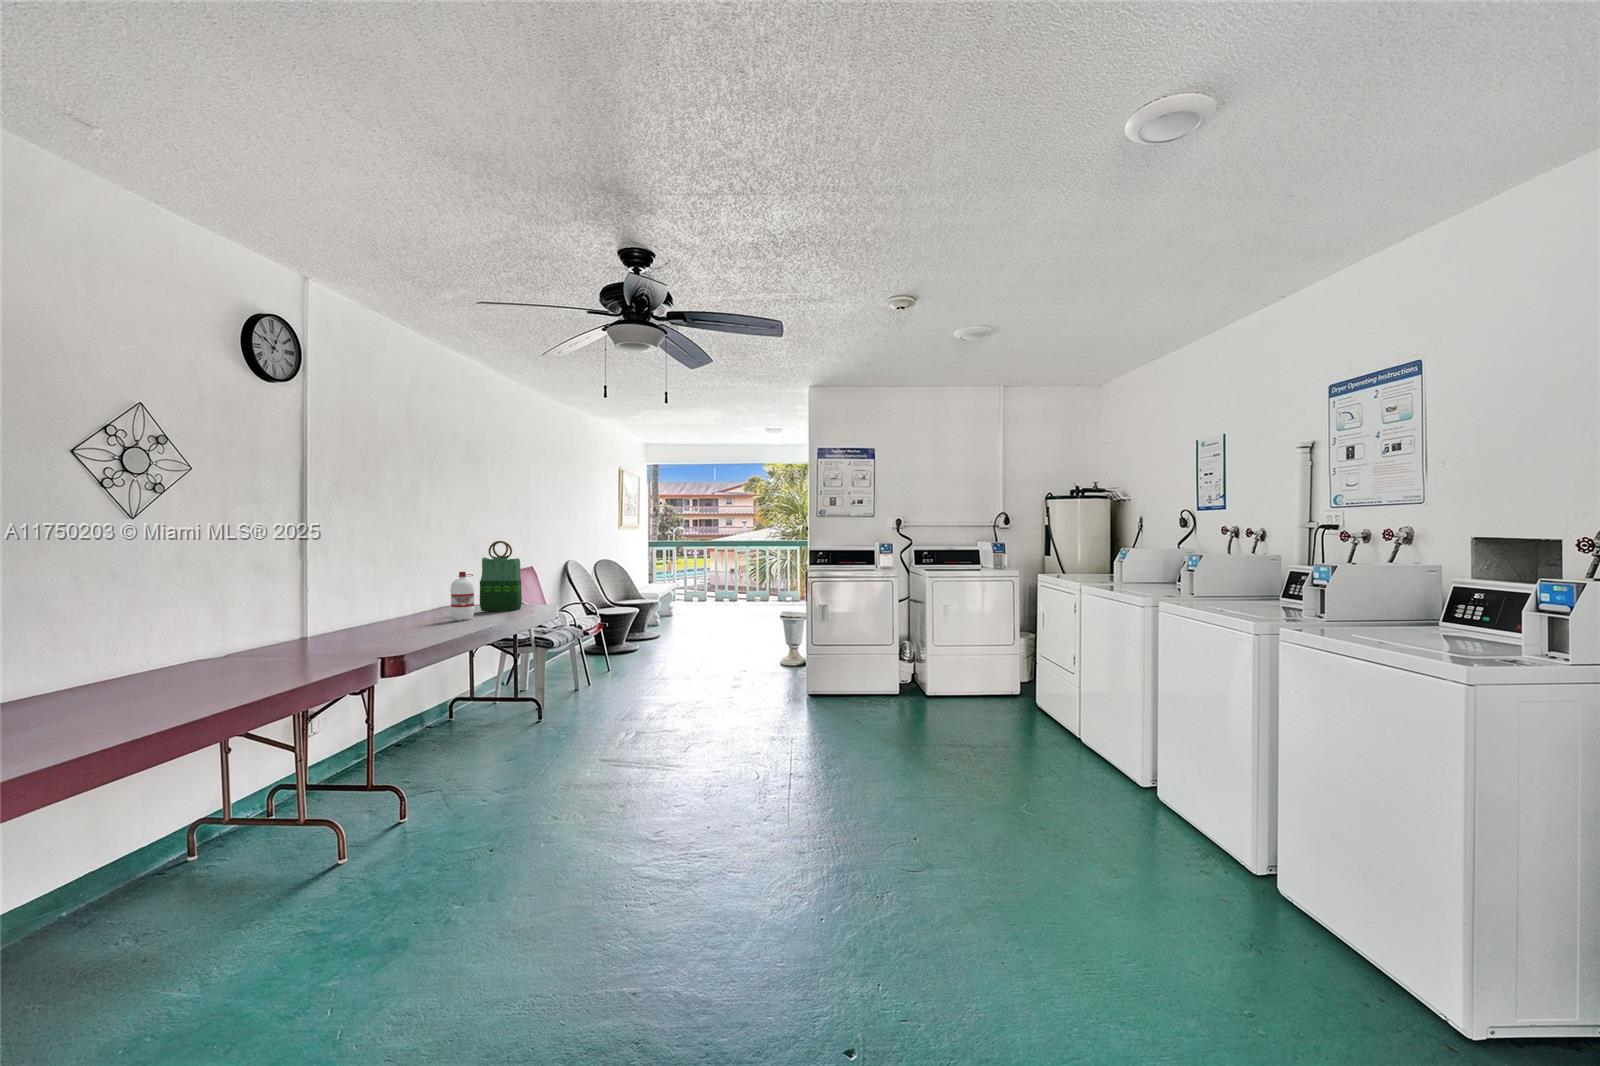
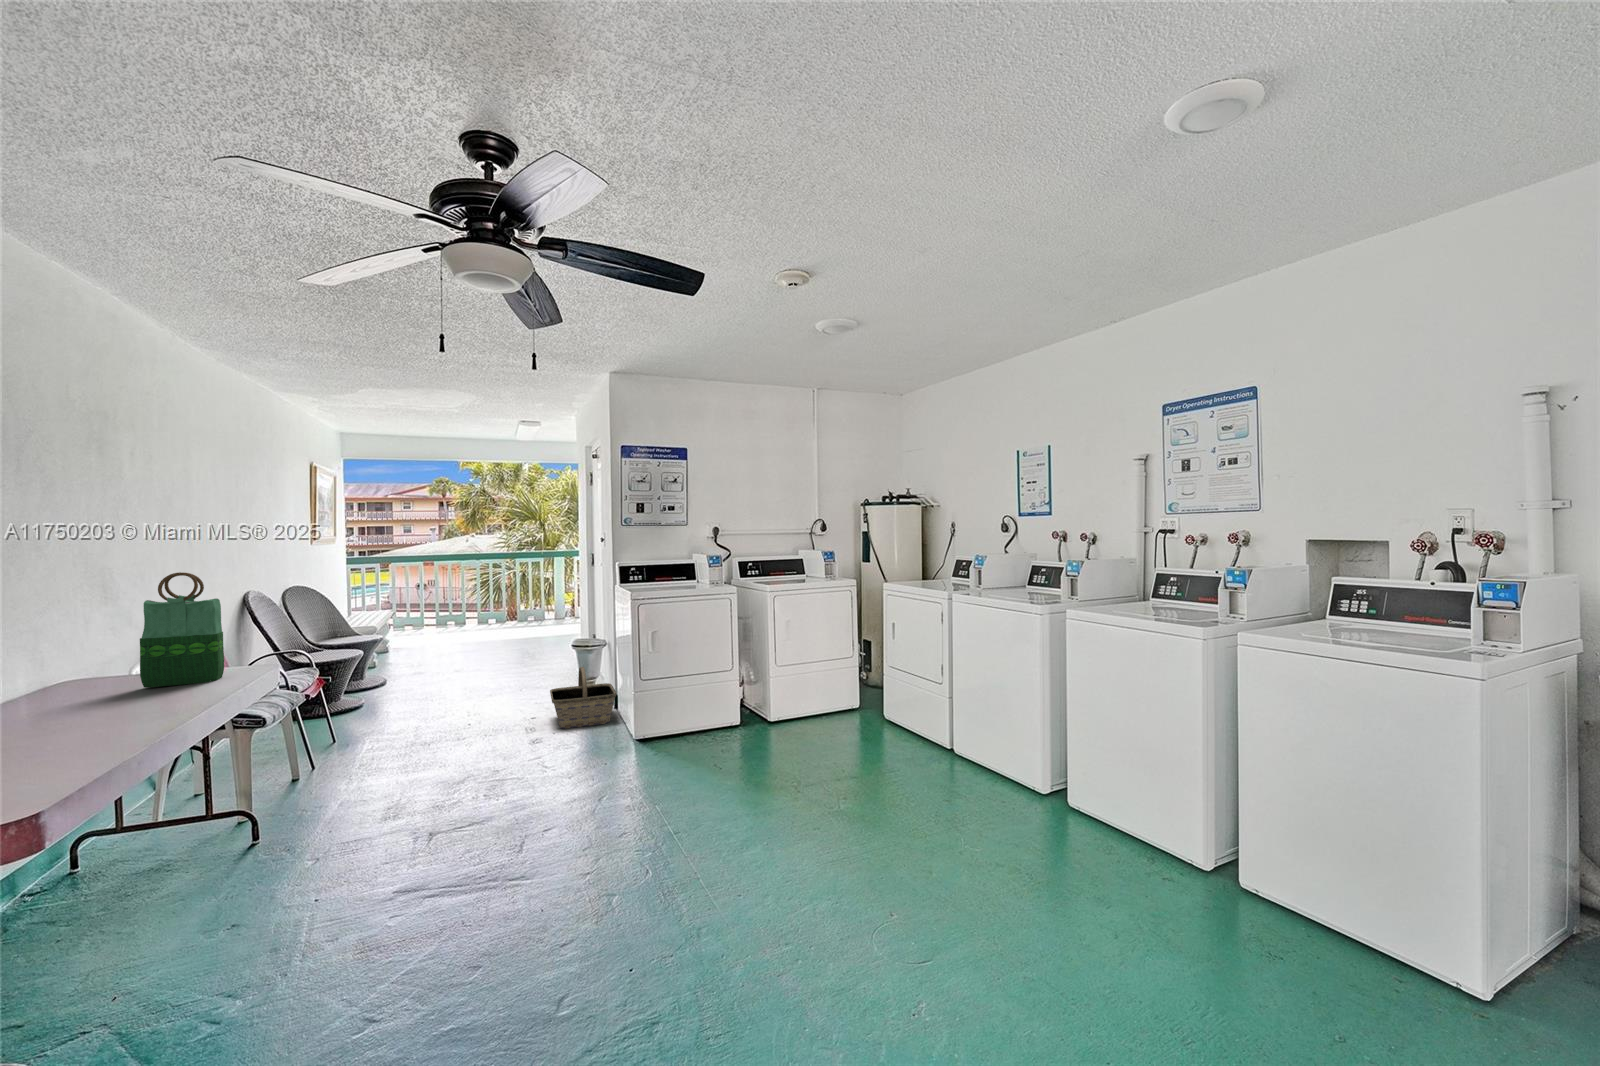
water bottle: present [450,572,475,621] -> none [91,628,142,713]
basket: none [753,634,805,682] -> present [550,667,617,729]

